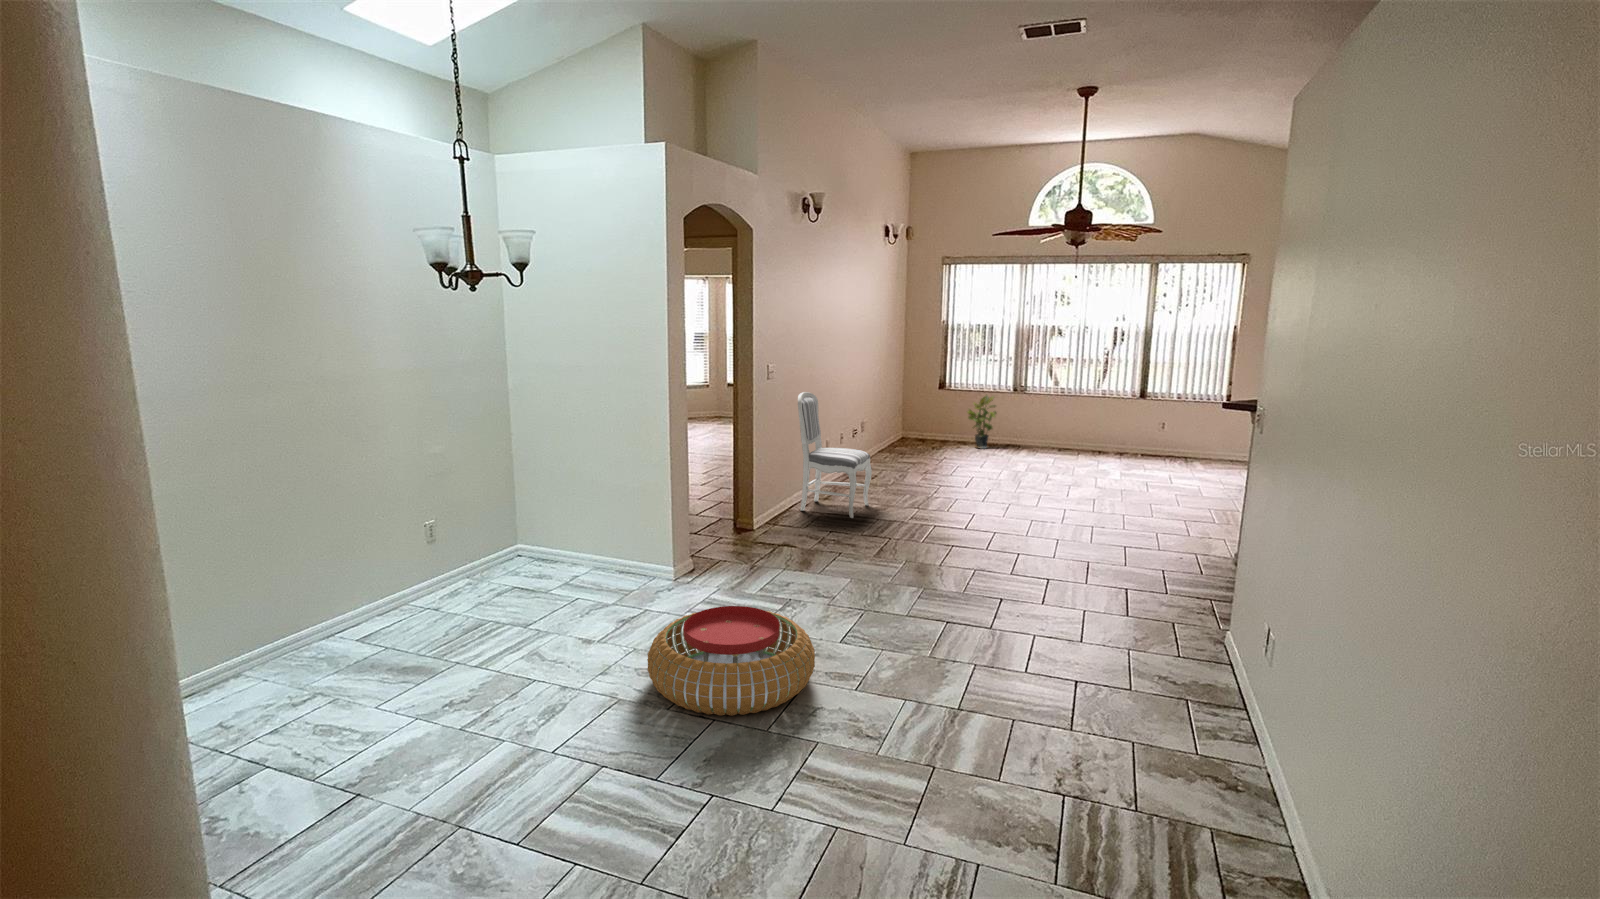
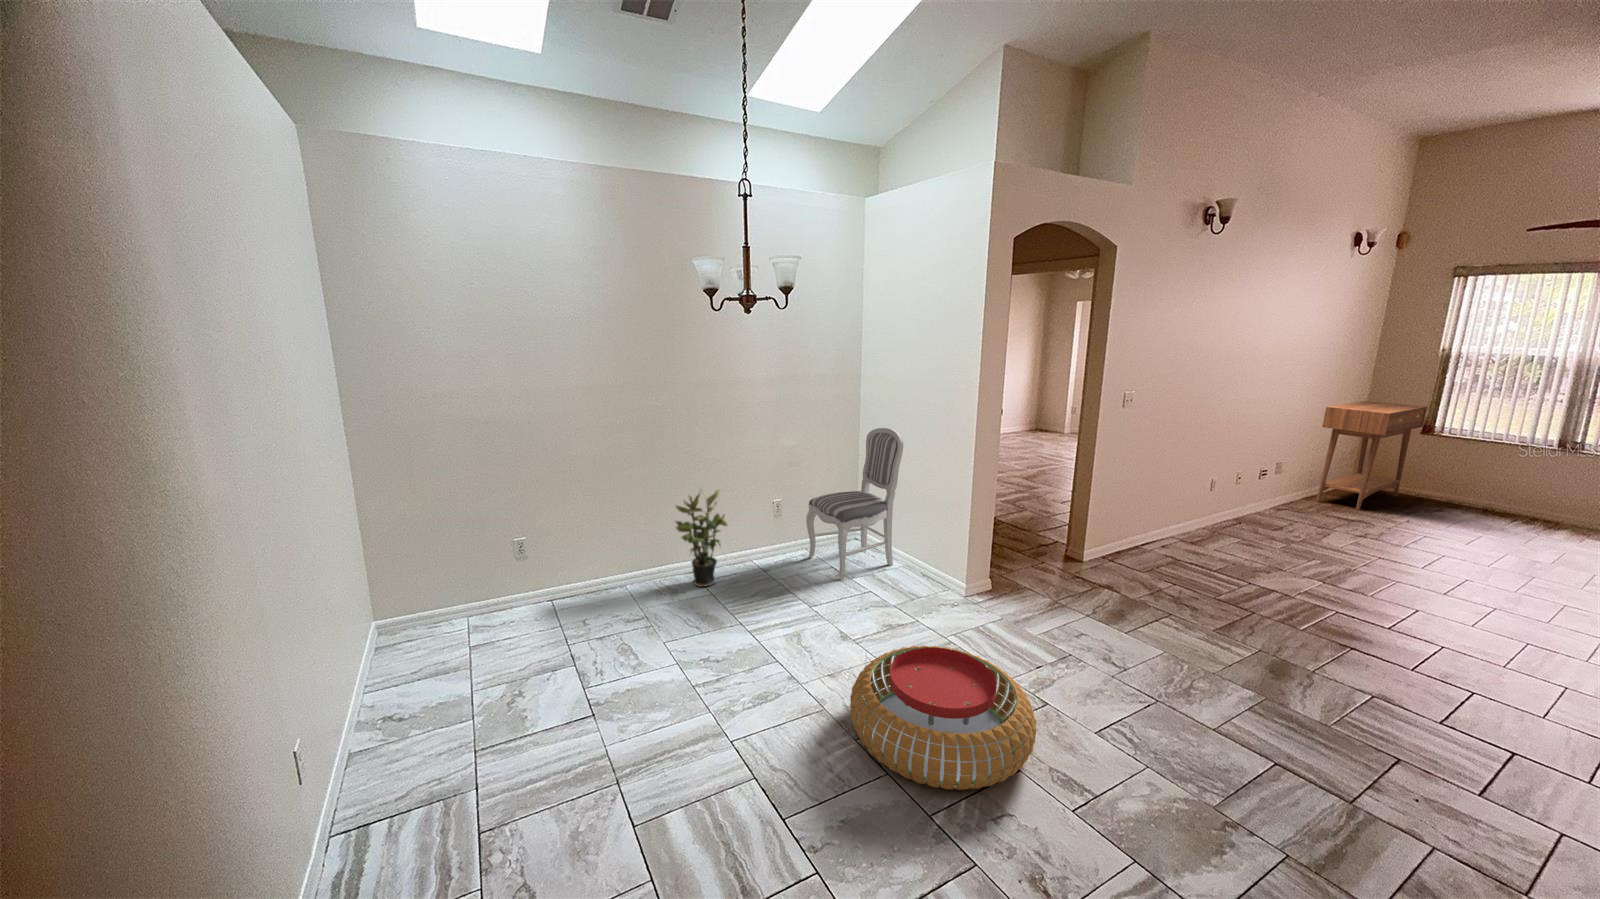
console table: none [884,366,941,456] -> present [1316,401,1427,510]
dining chair: present [798,392,872,518] -> present [806,428,903,580]
potted plant: present [967,396,996,449] -> present [676,489,727,587]

